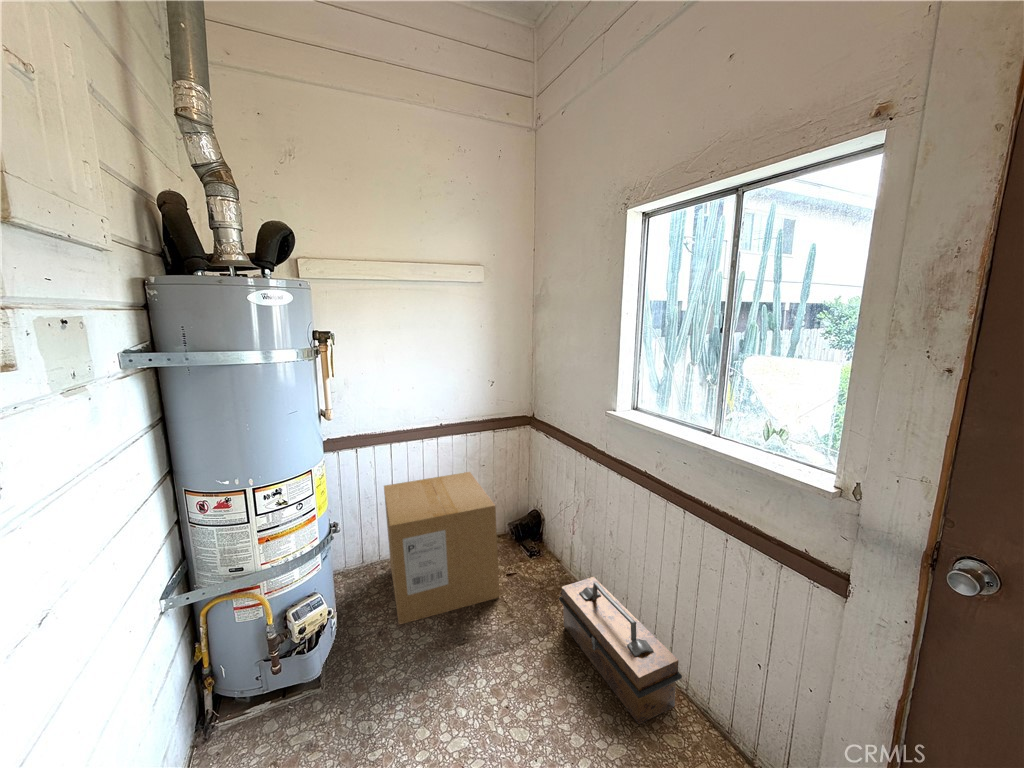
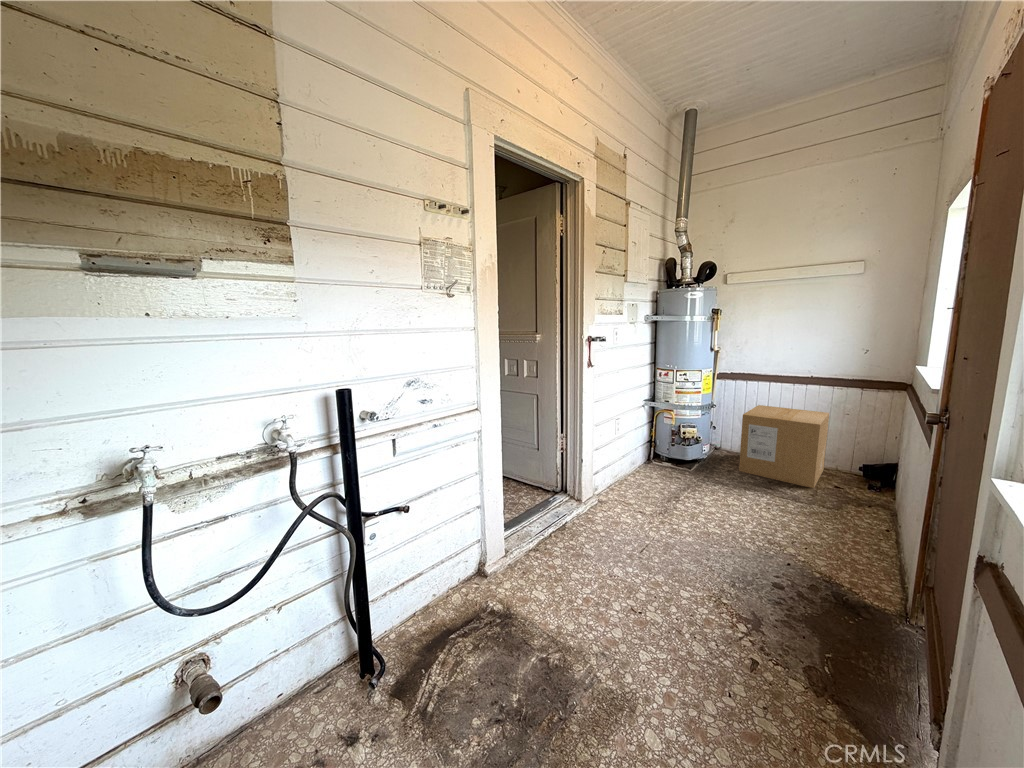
toolbox: present [559,577,682,724] -> none [842,482,894,558]

